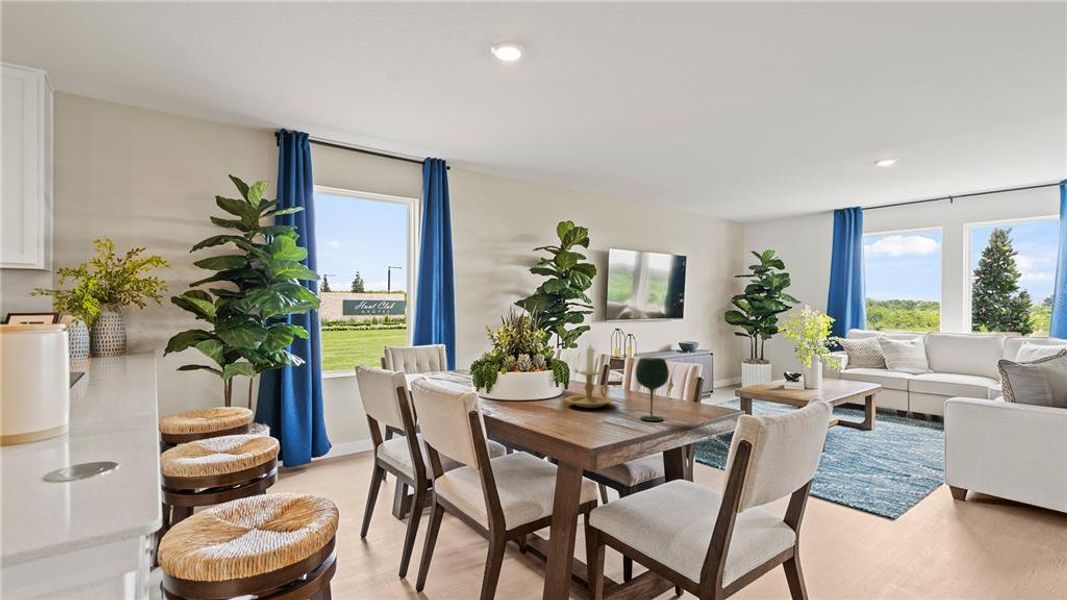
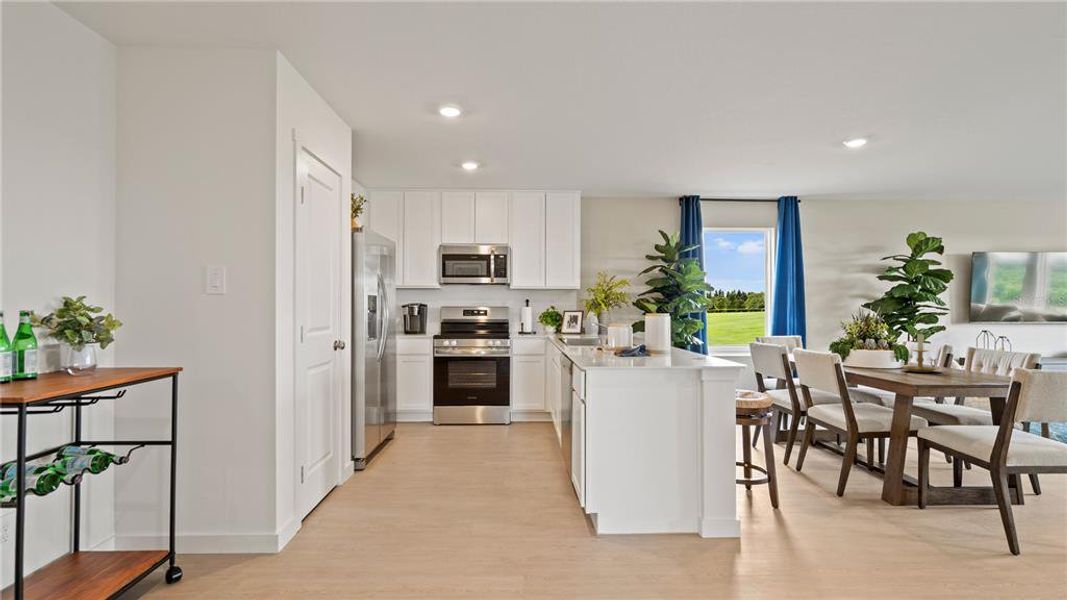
wine glass: present [636,358,669,421] -> none [952,340,977,378]

